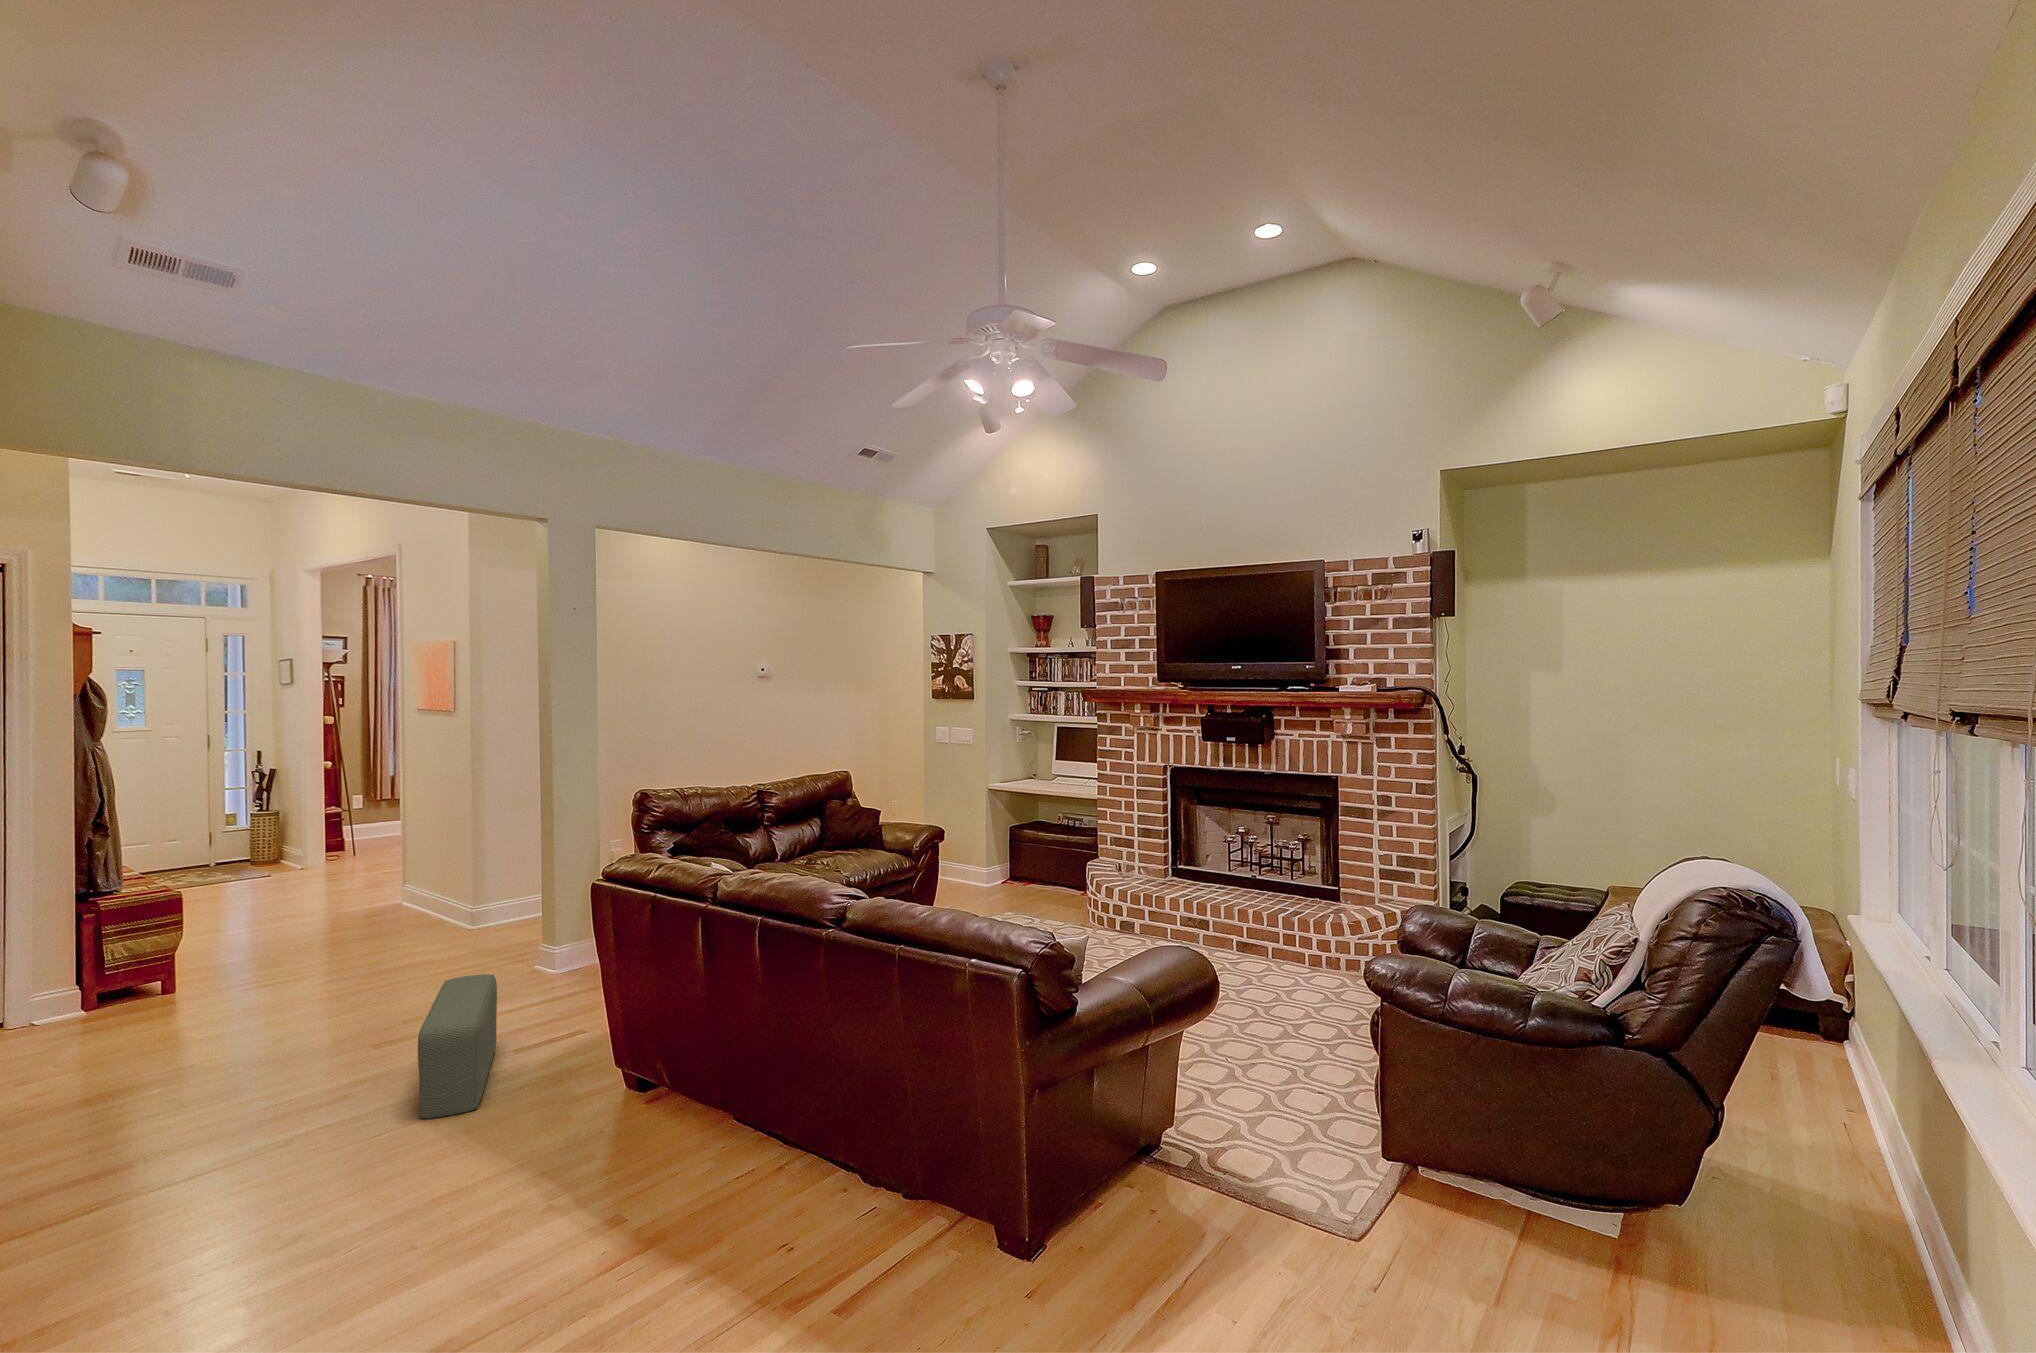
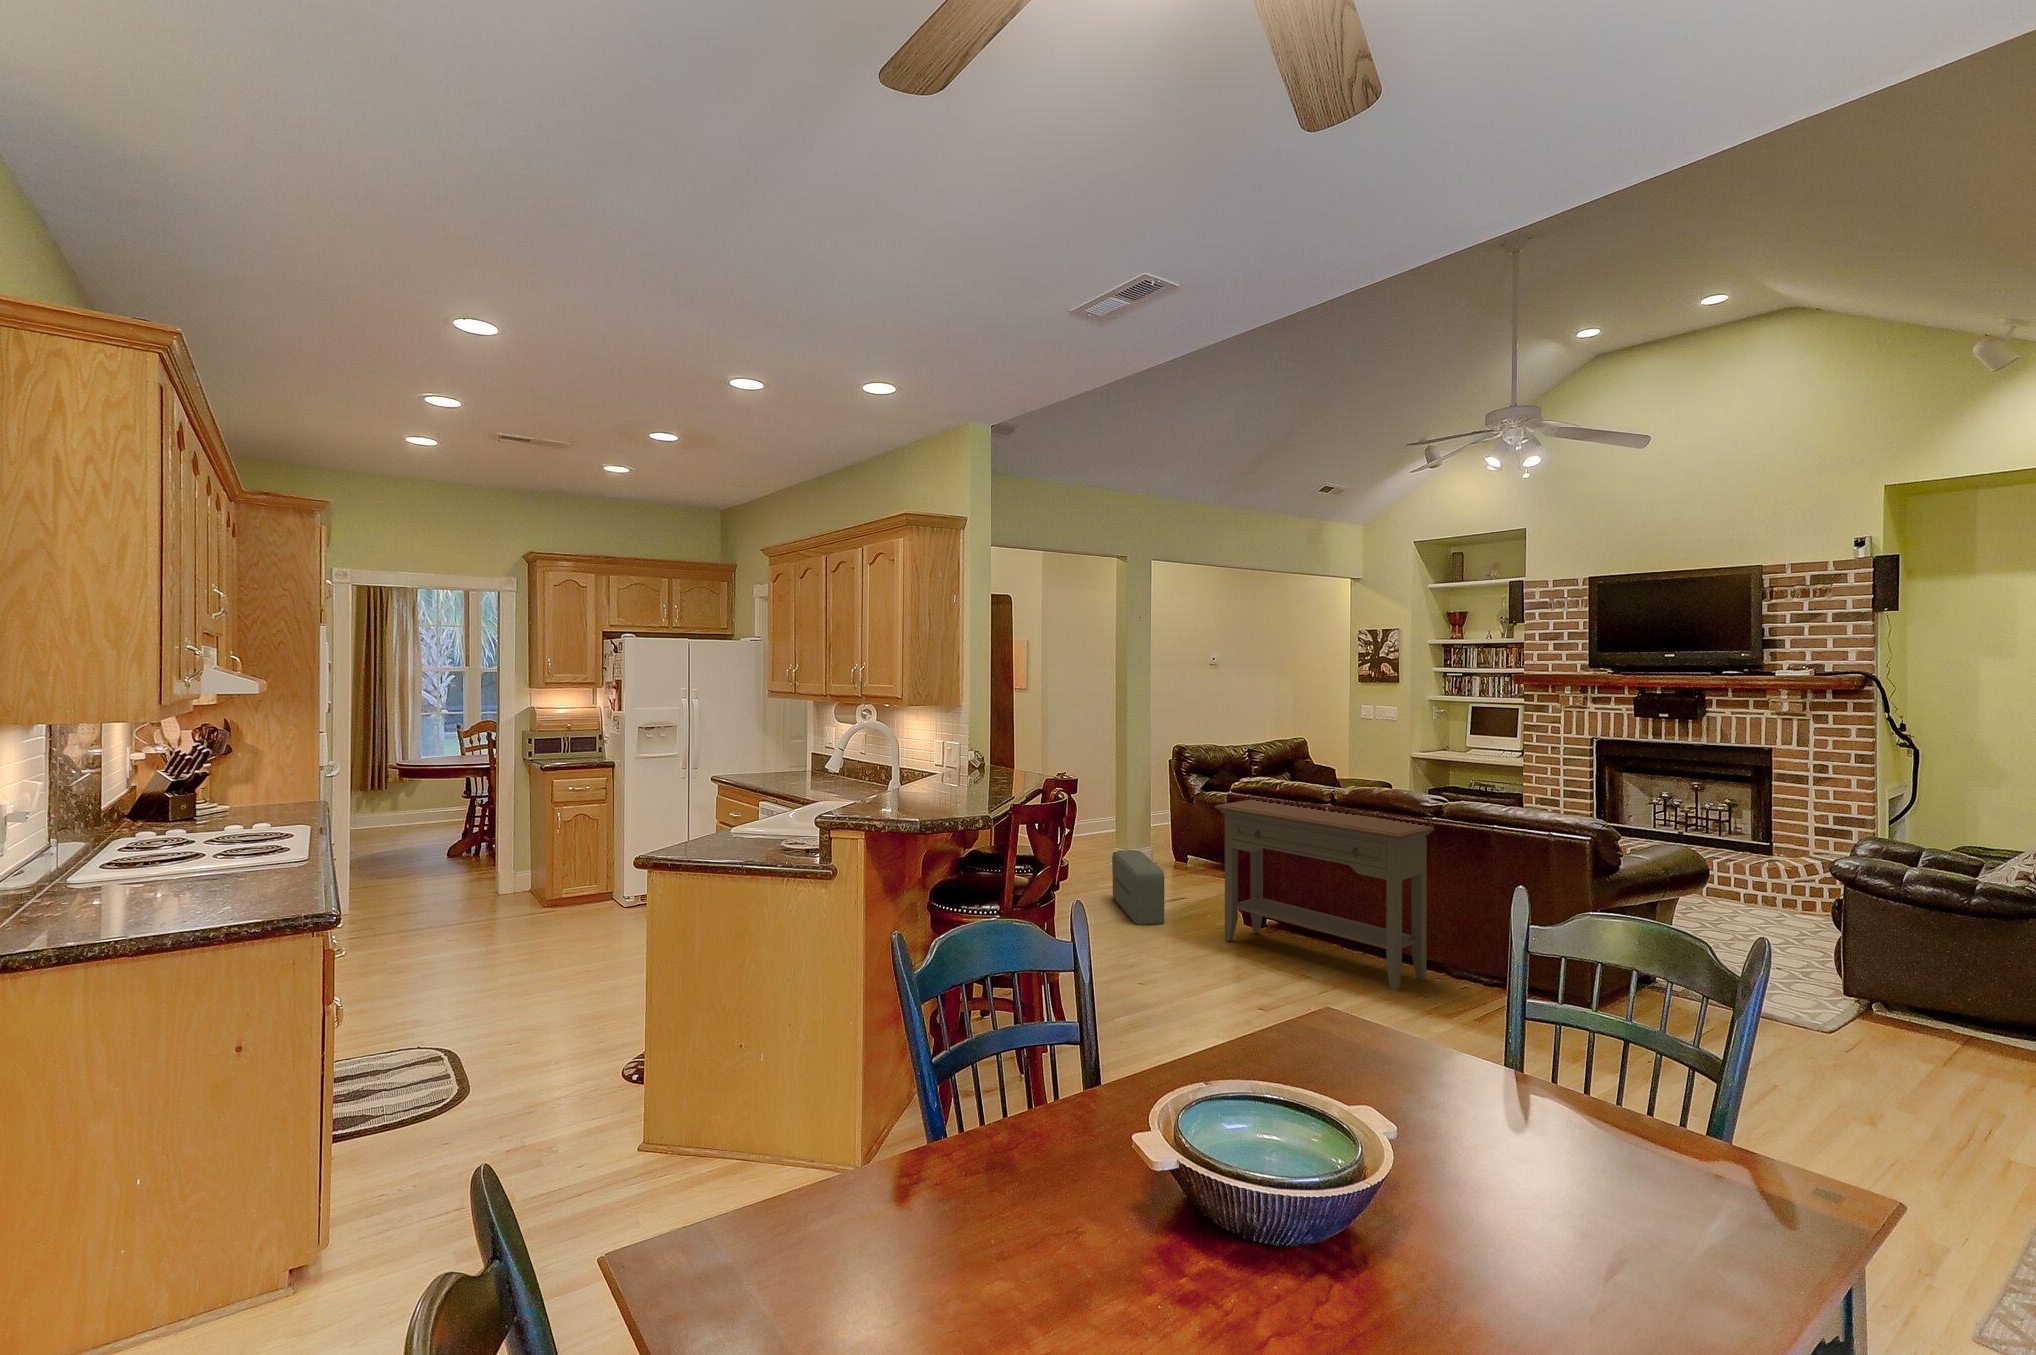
console table: none [526,897,831,1249] -> present [1214,800,1434,991]

